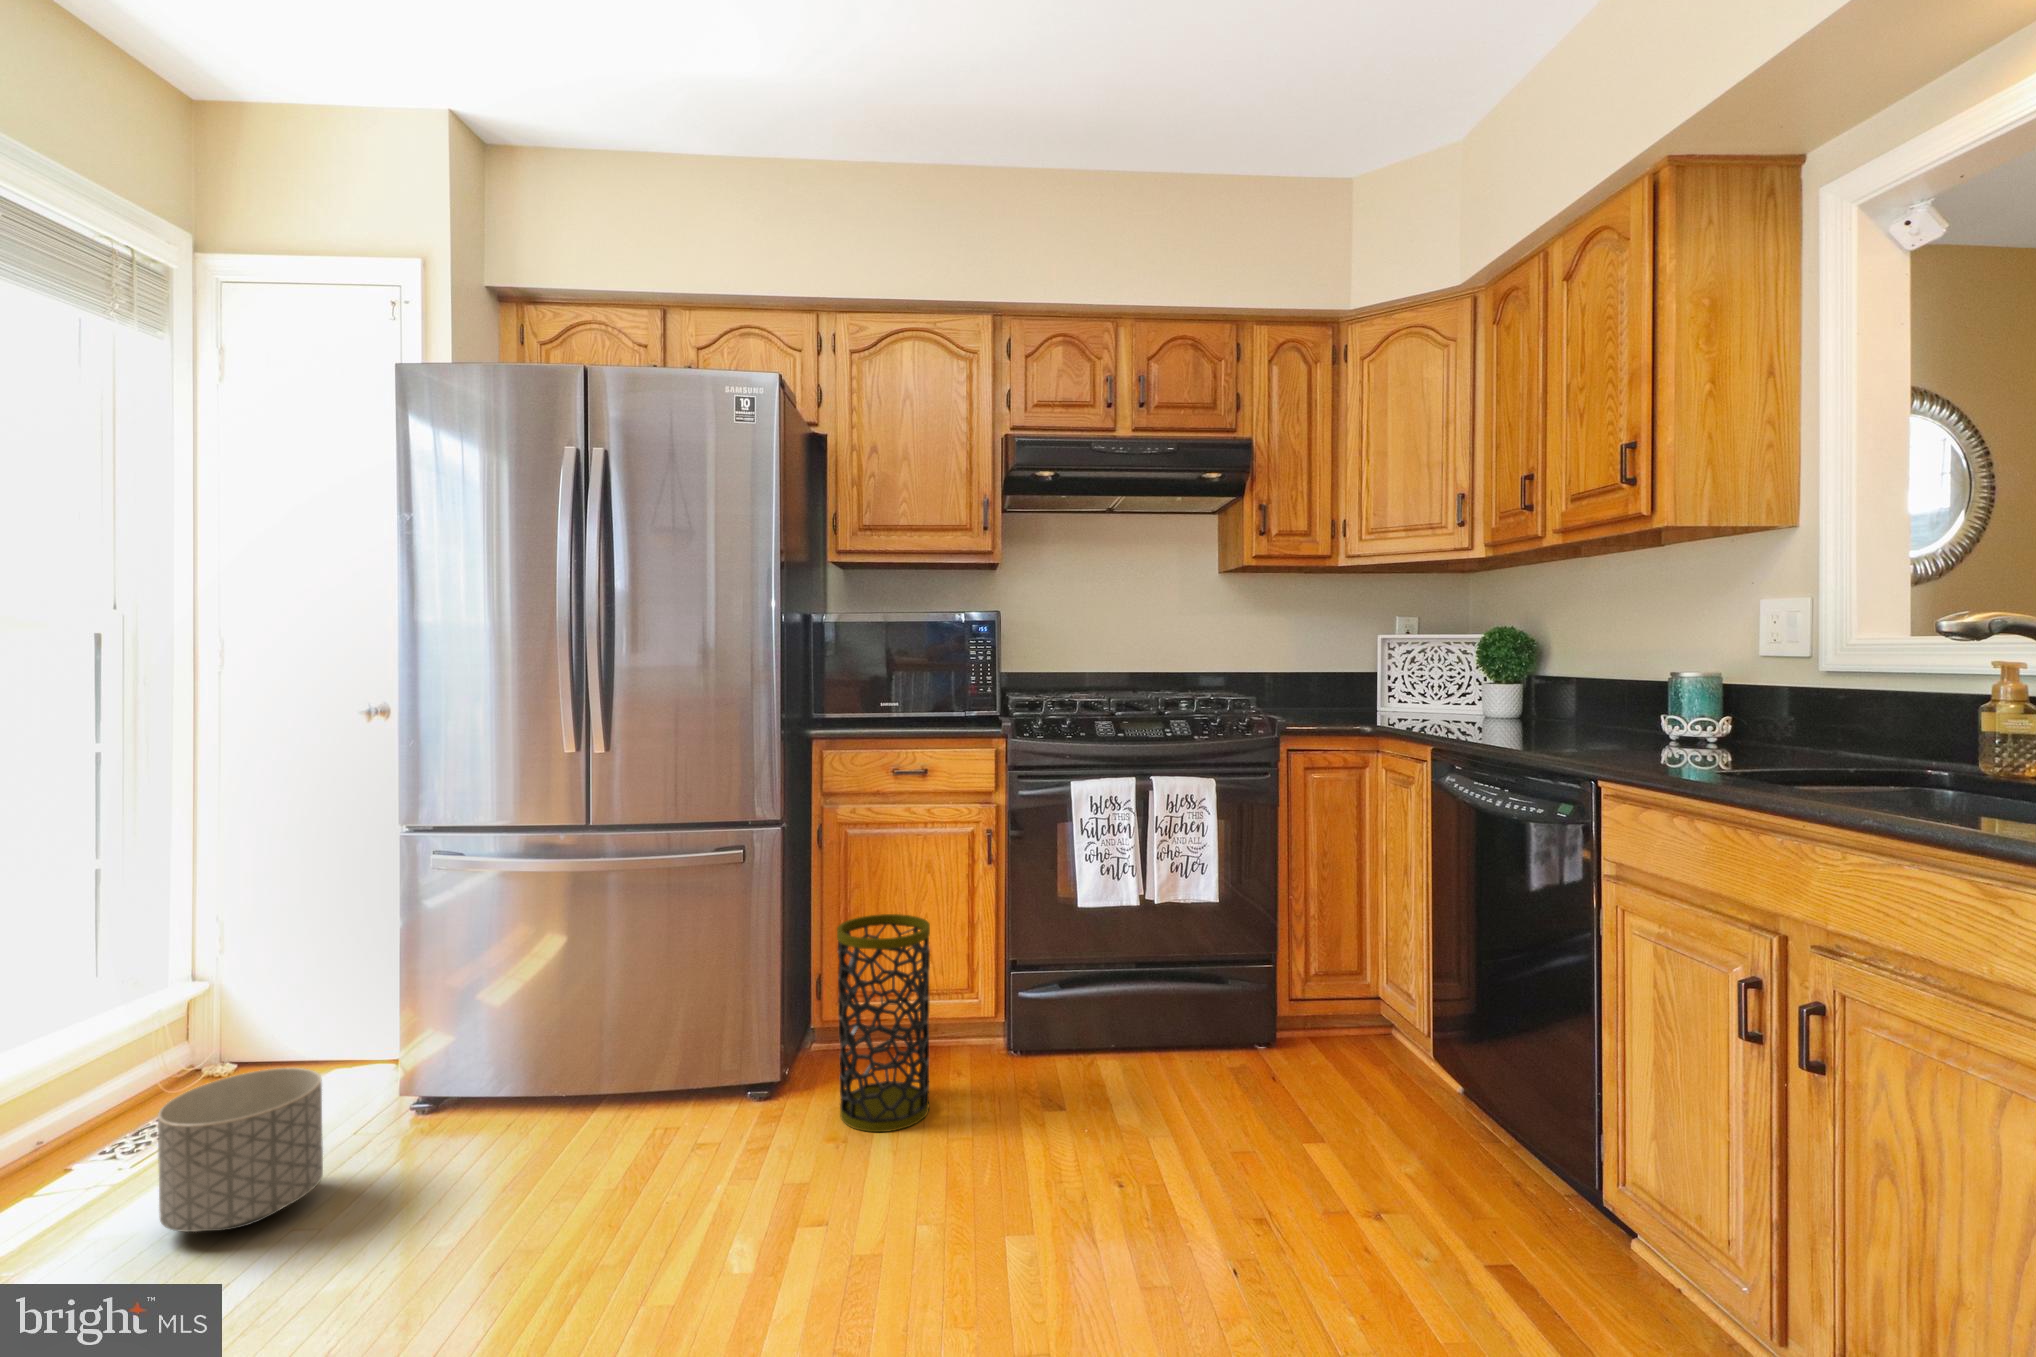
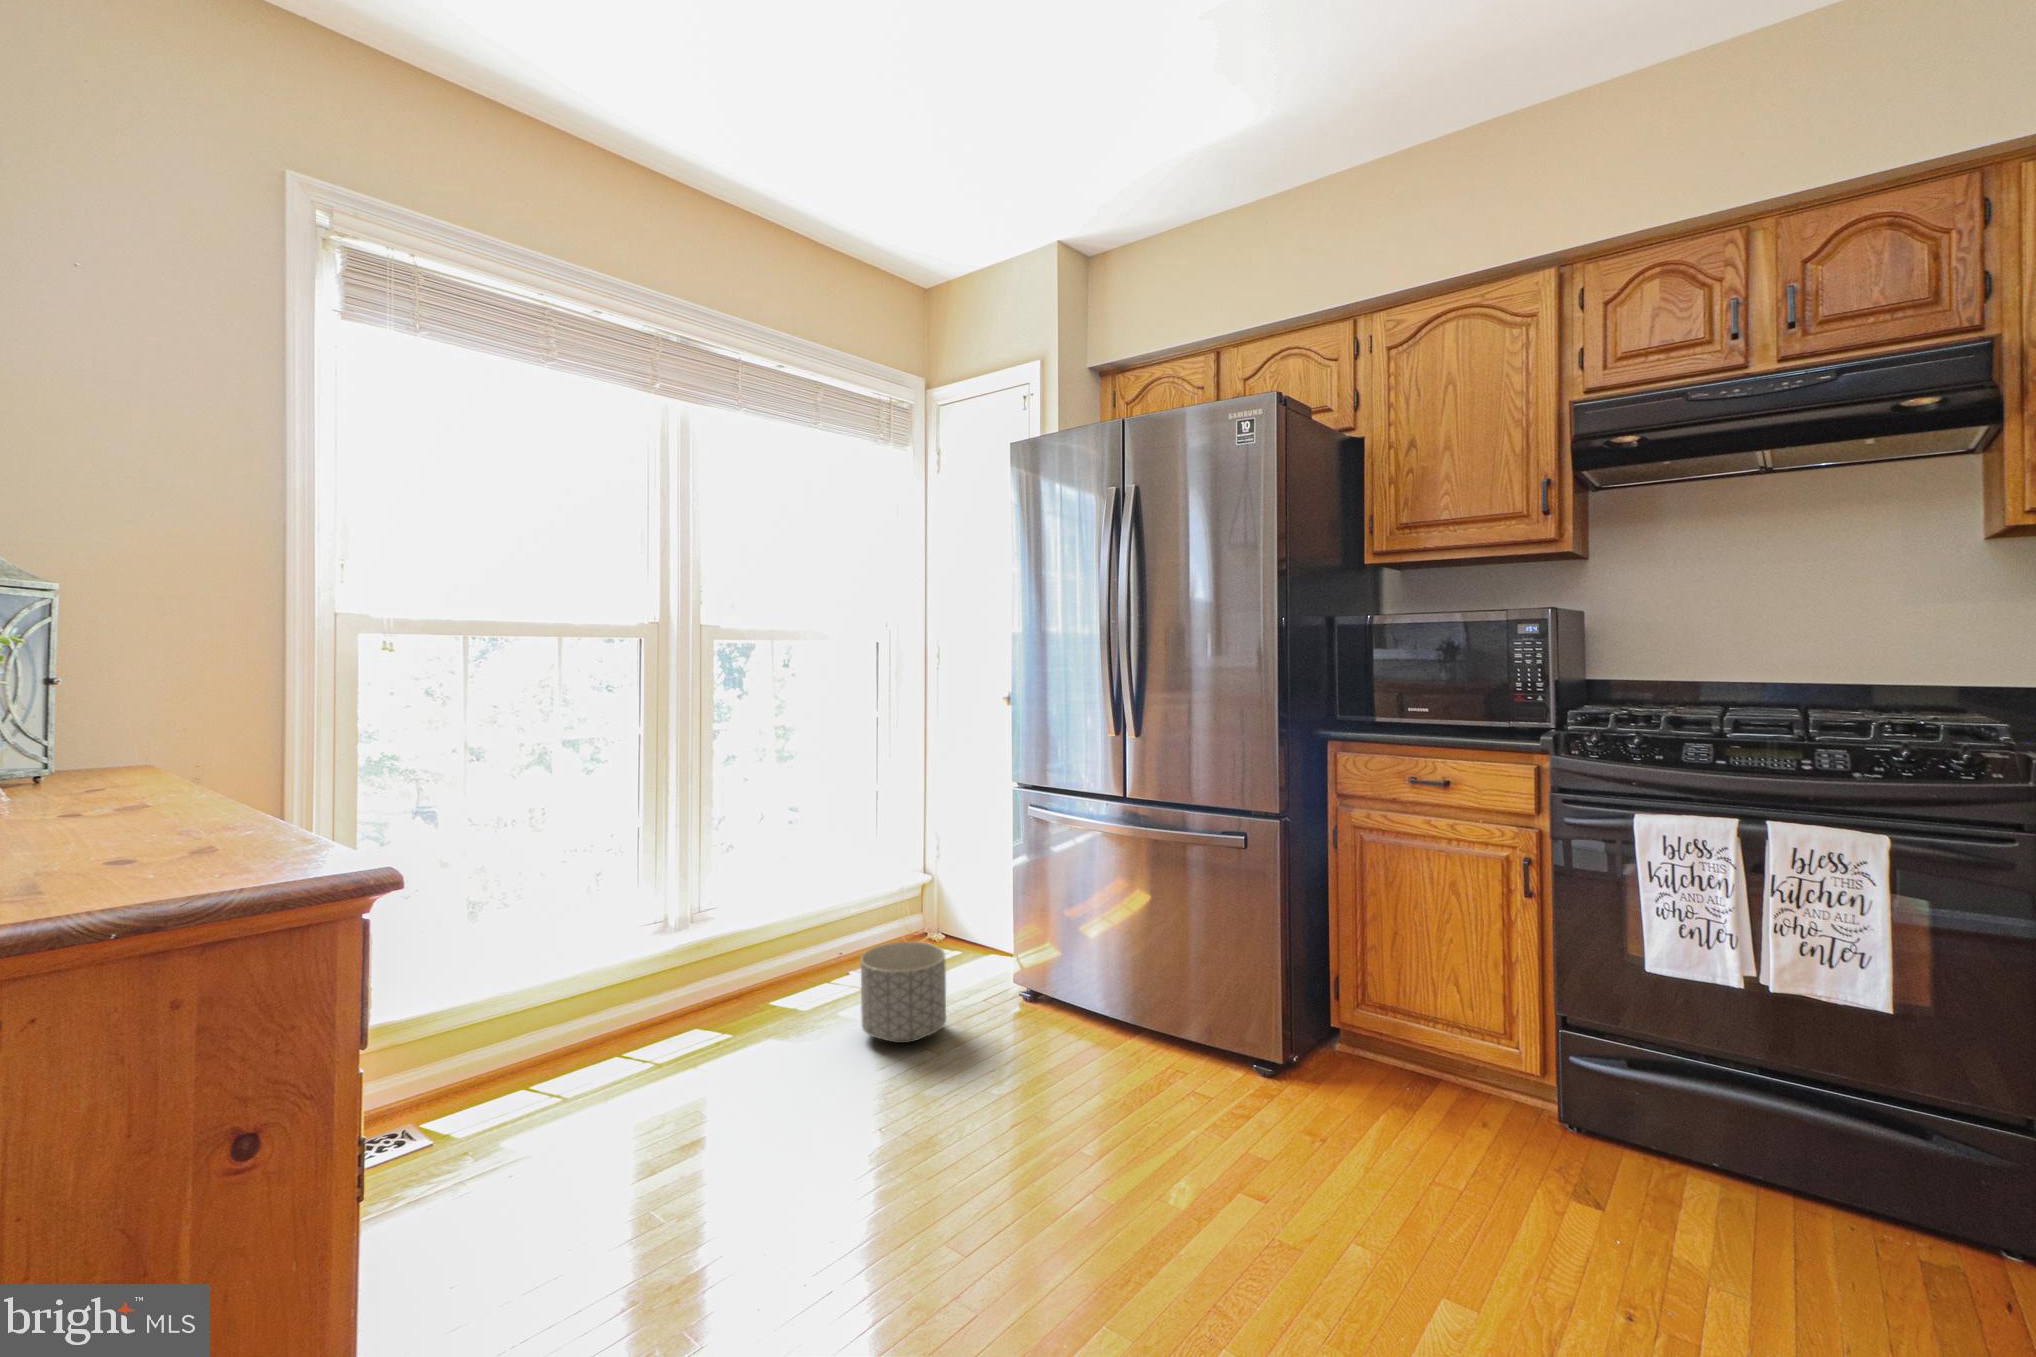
trash can: present [837,914,930,1132] -> none [1319,925,1420,1153]

